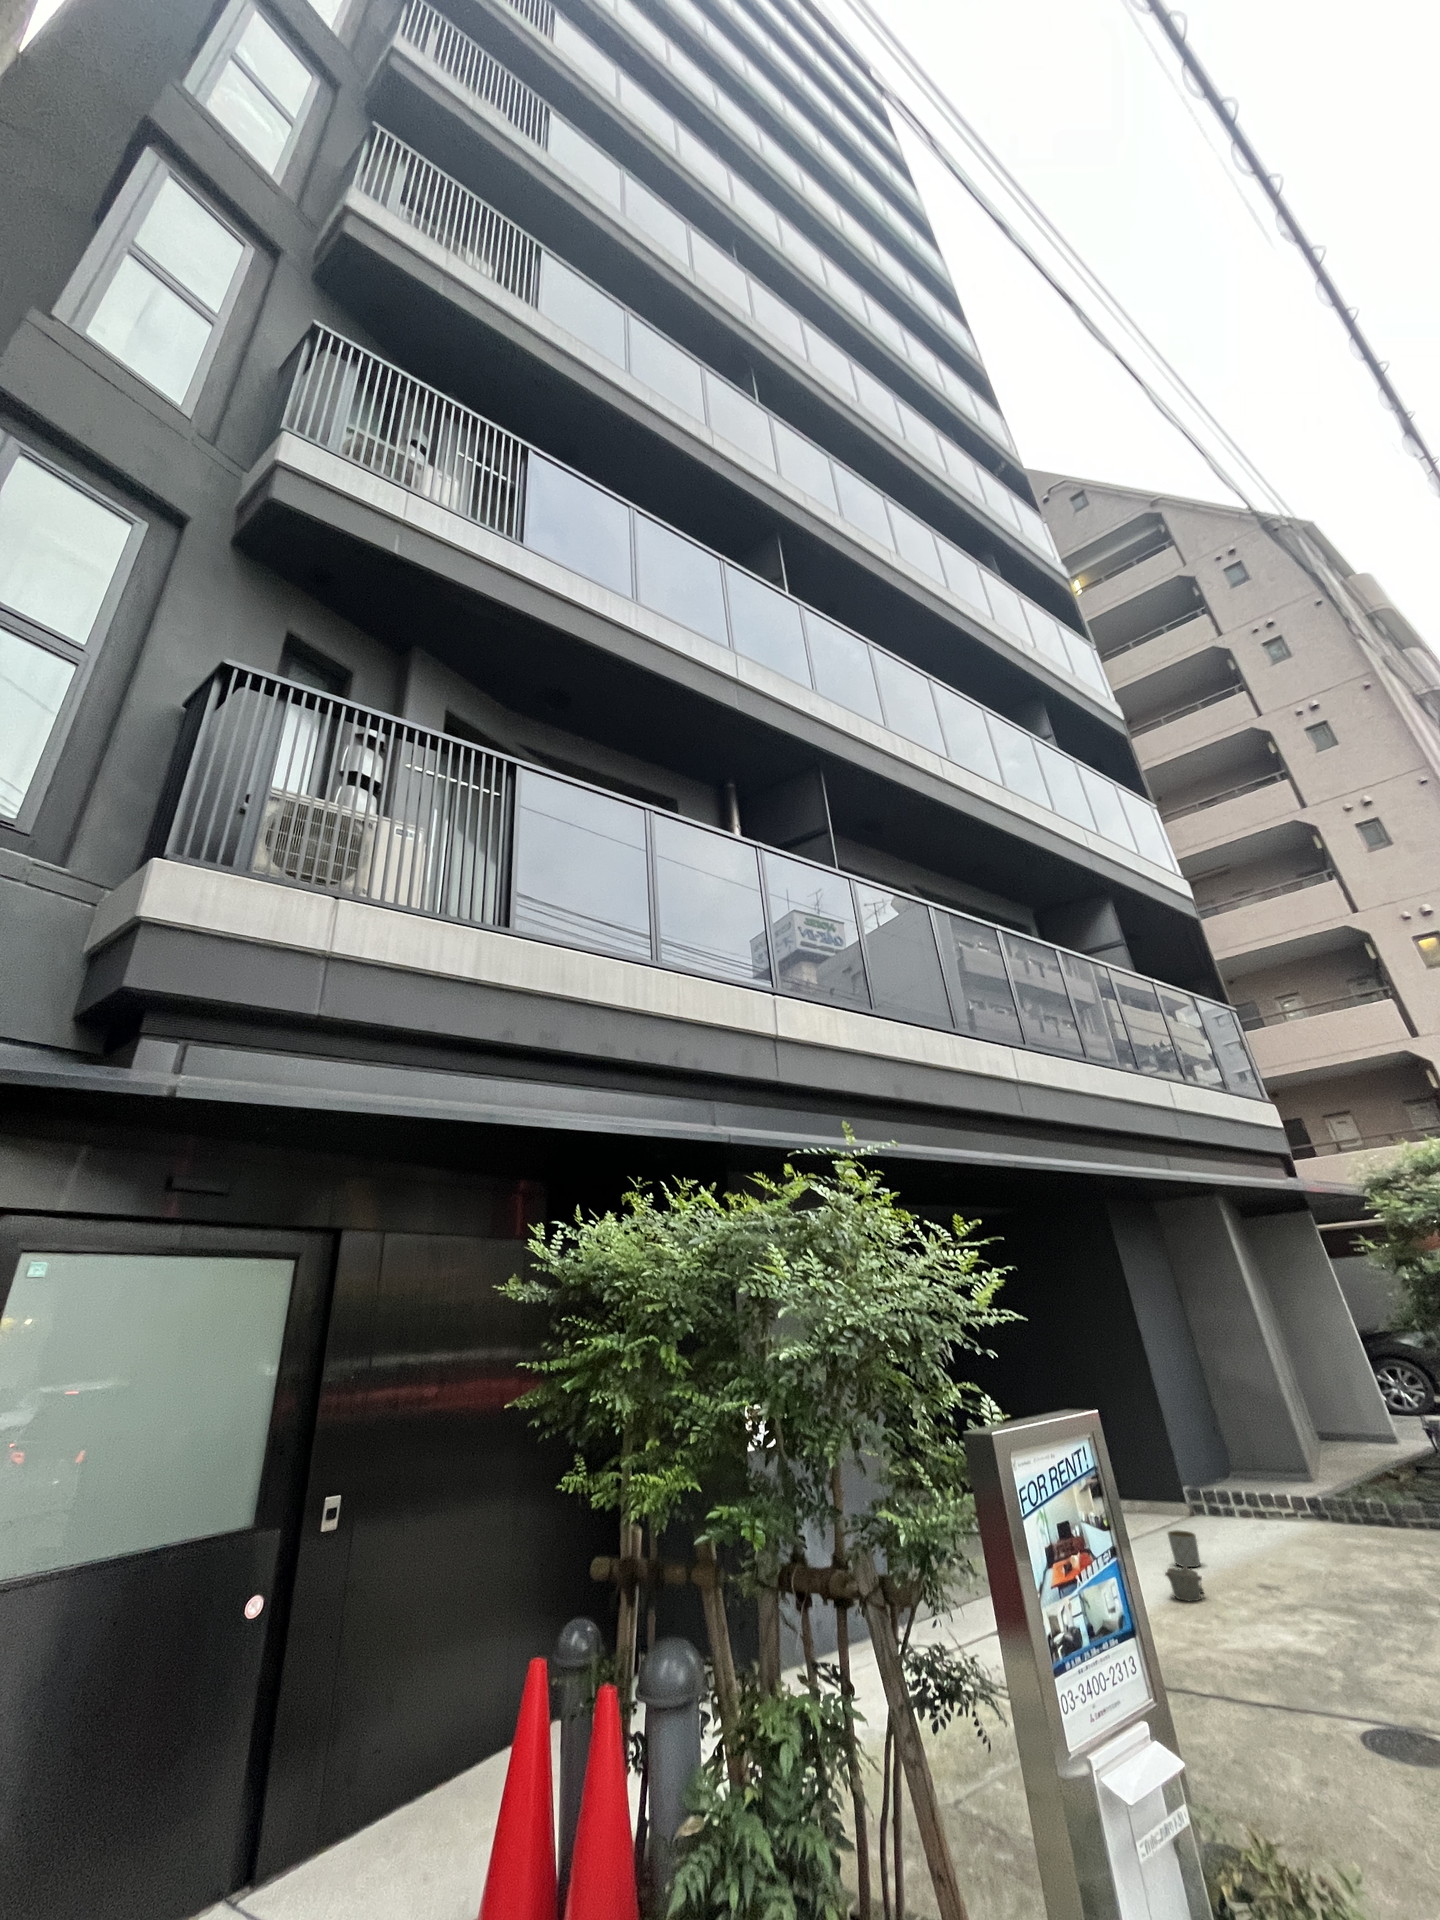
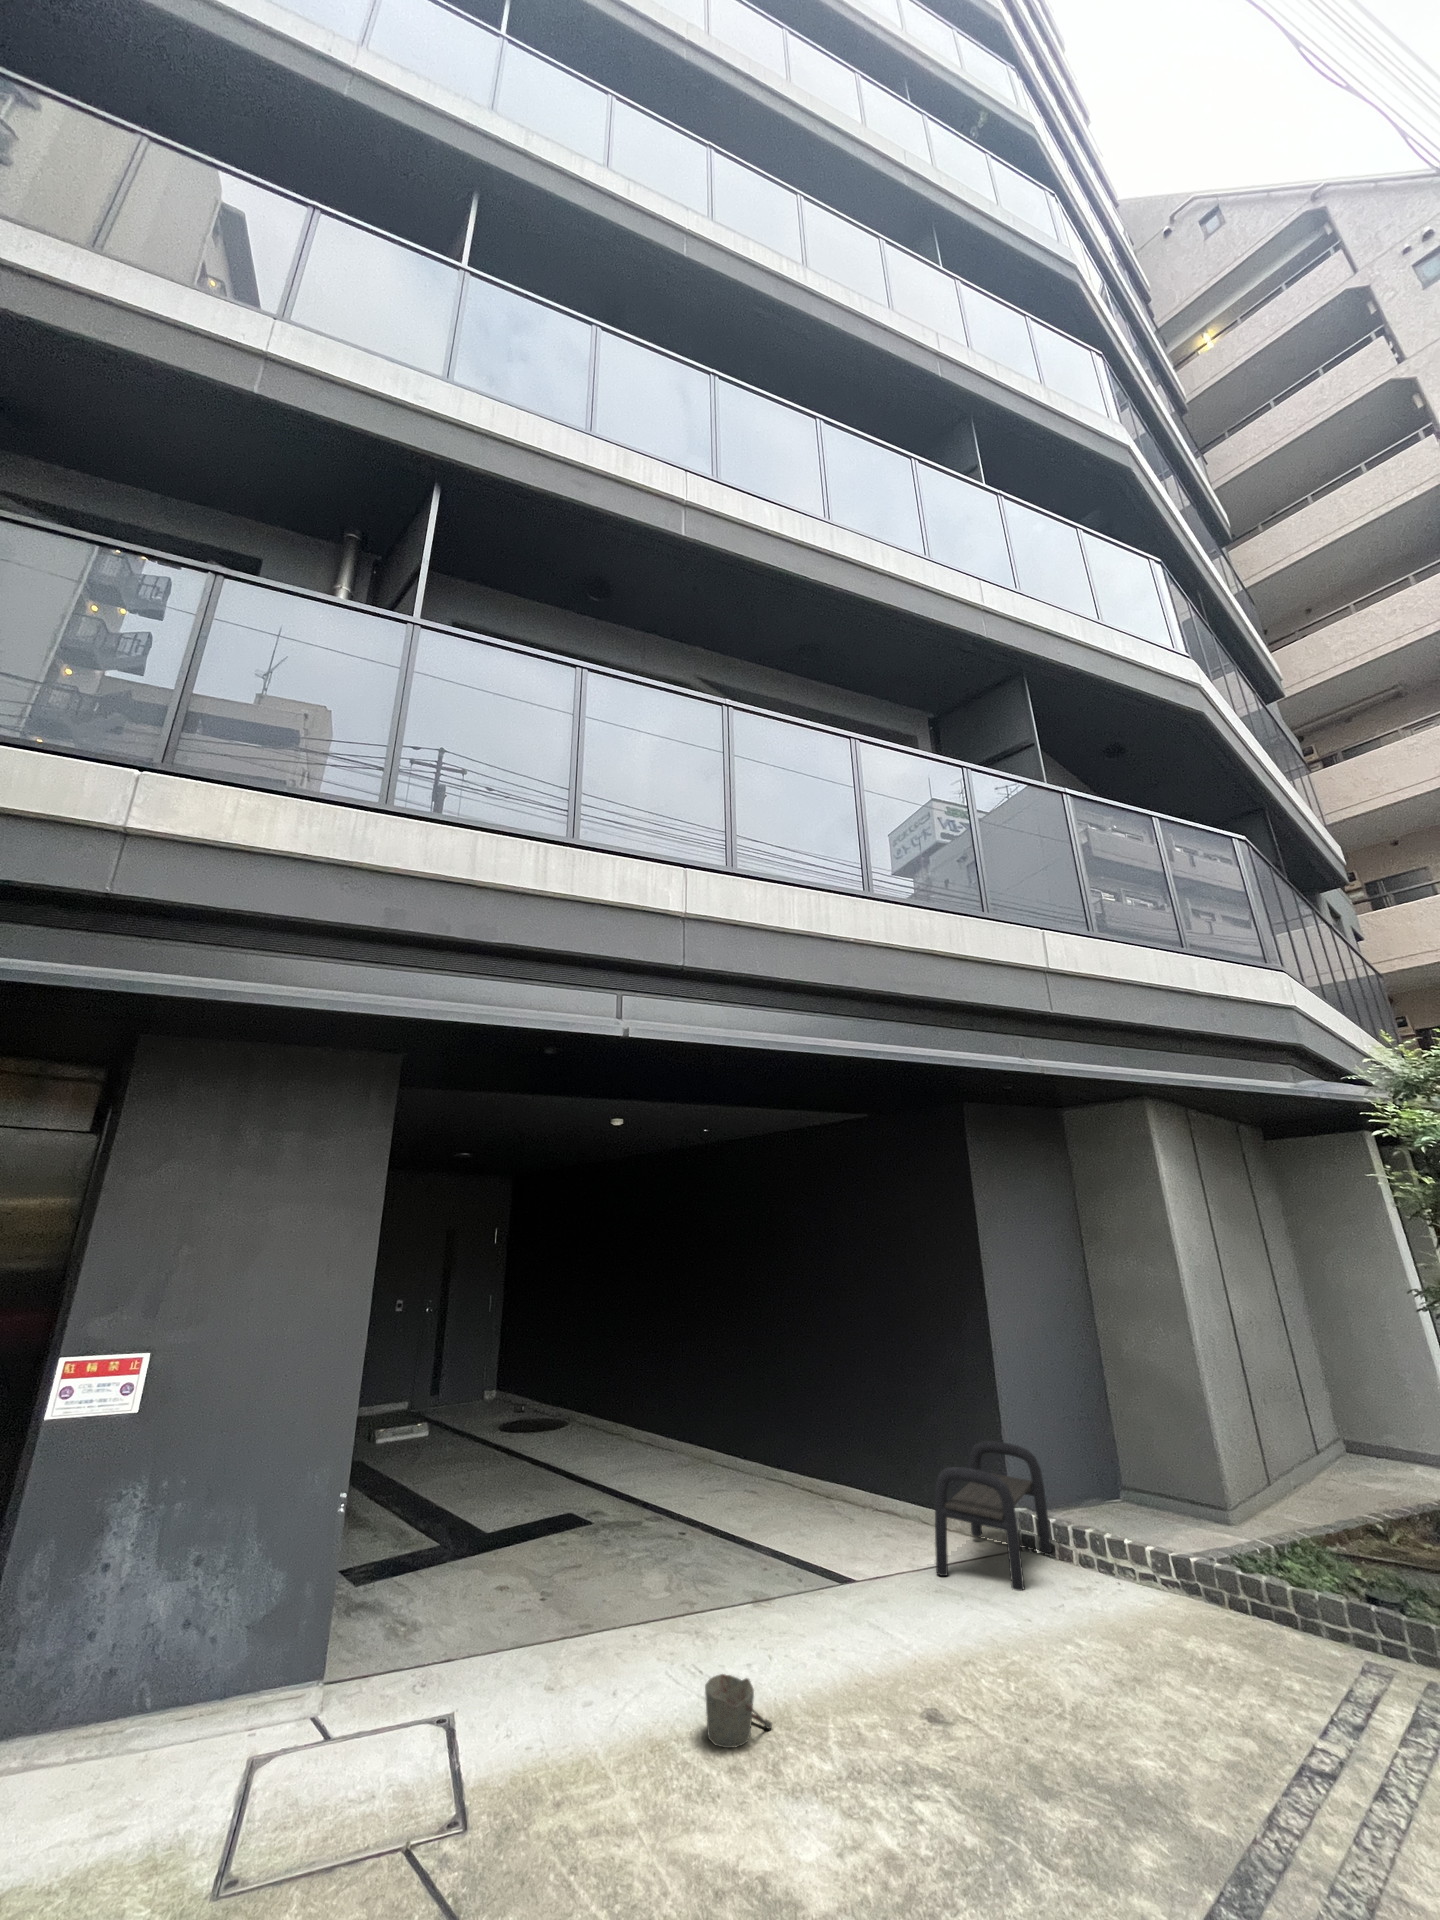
bench: none [1152,1445,1232,1534] -> present [935,1441,1051,1591]
planter: present [1168,1530,1200,1567] -> none [827,1592,870,1662]

